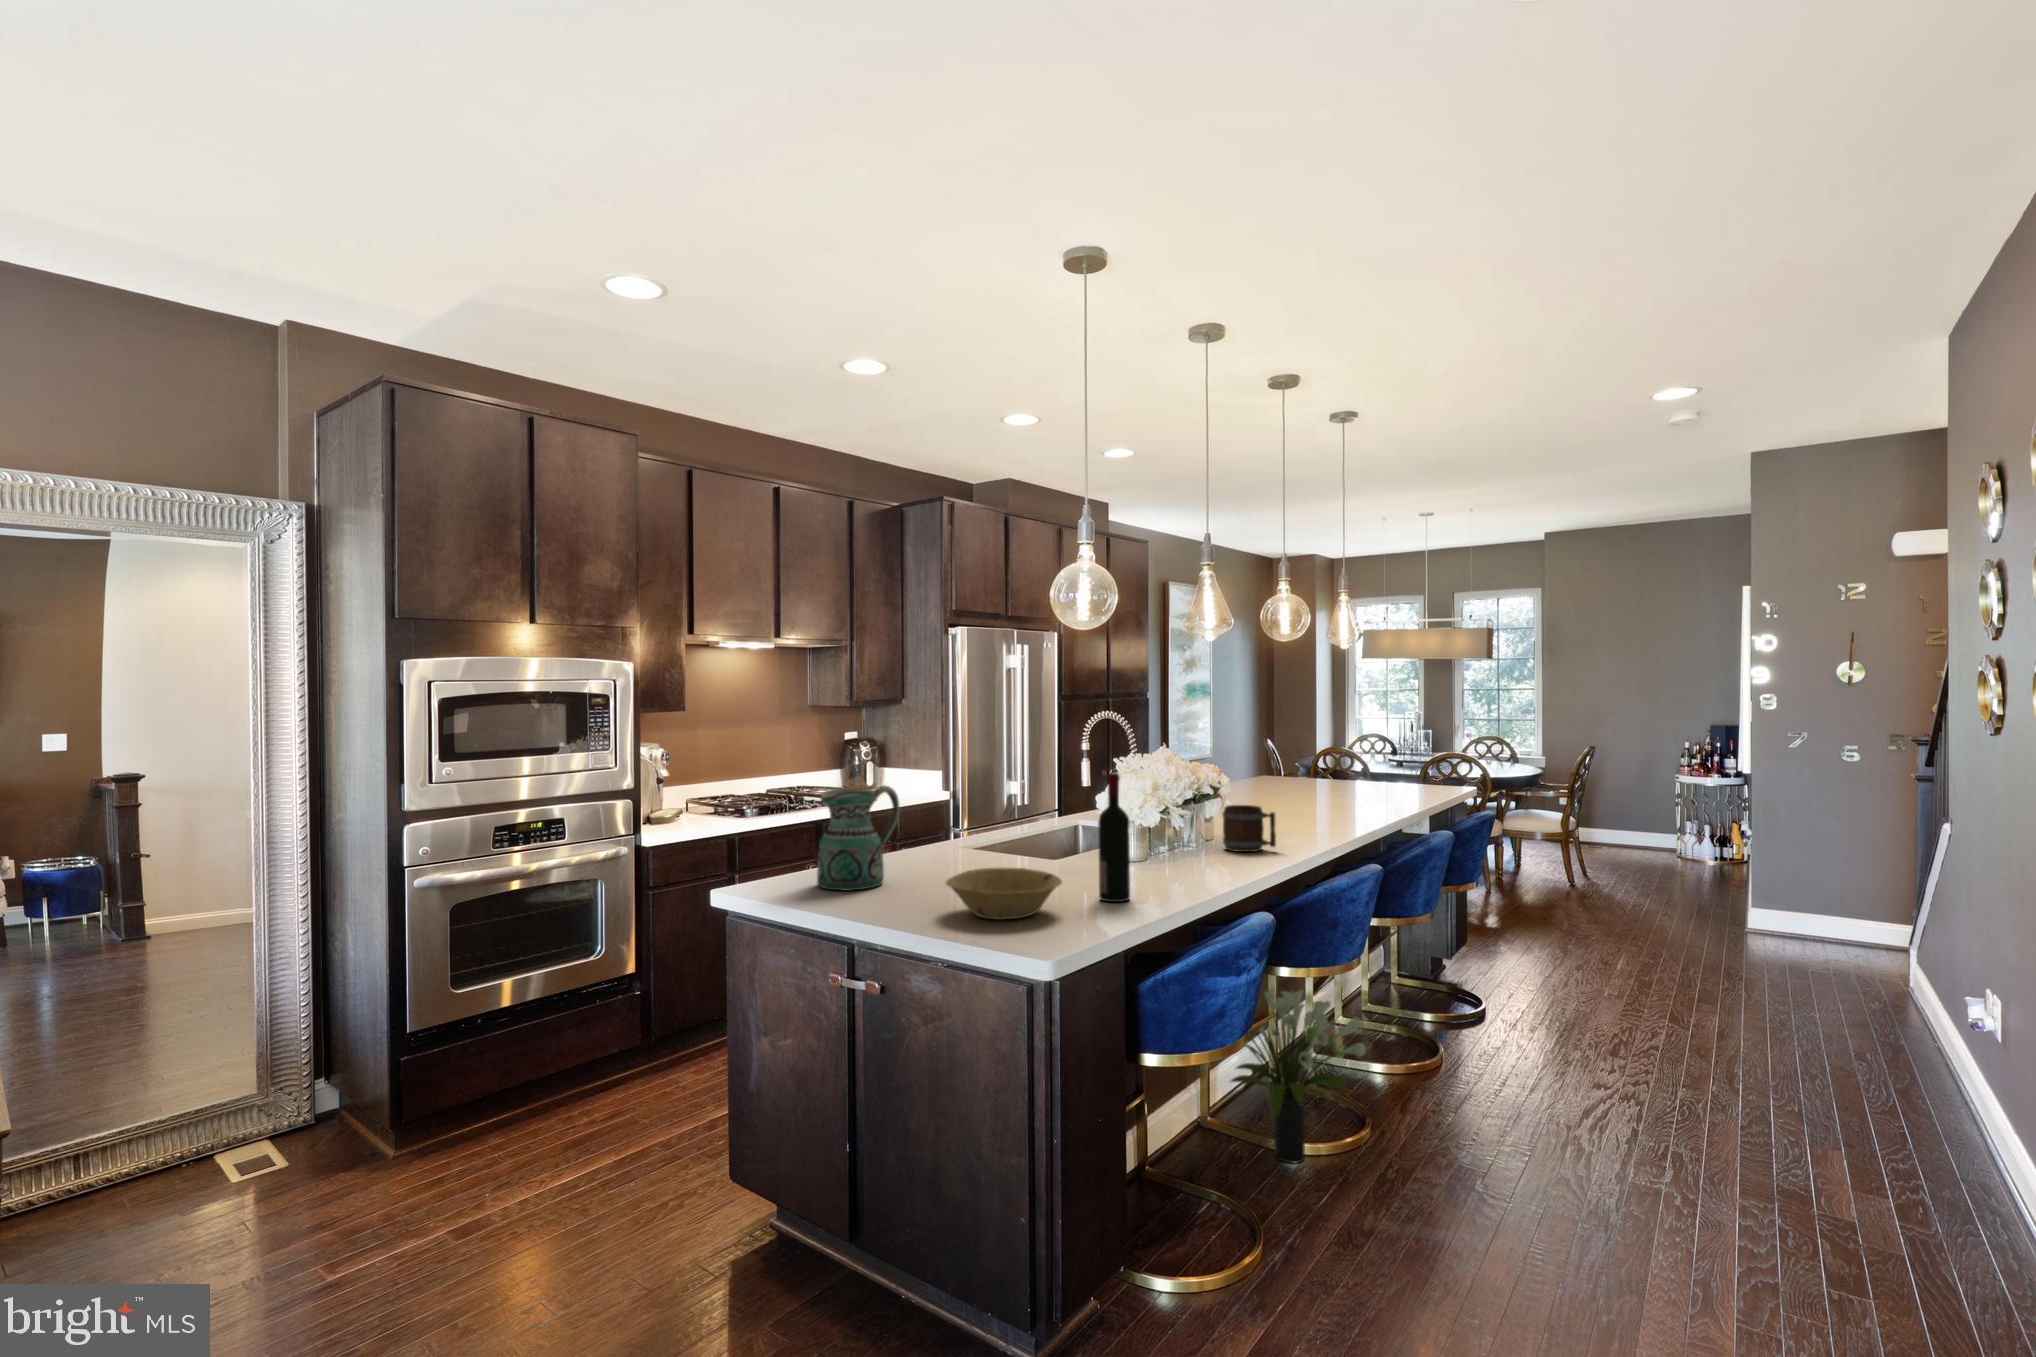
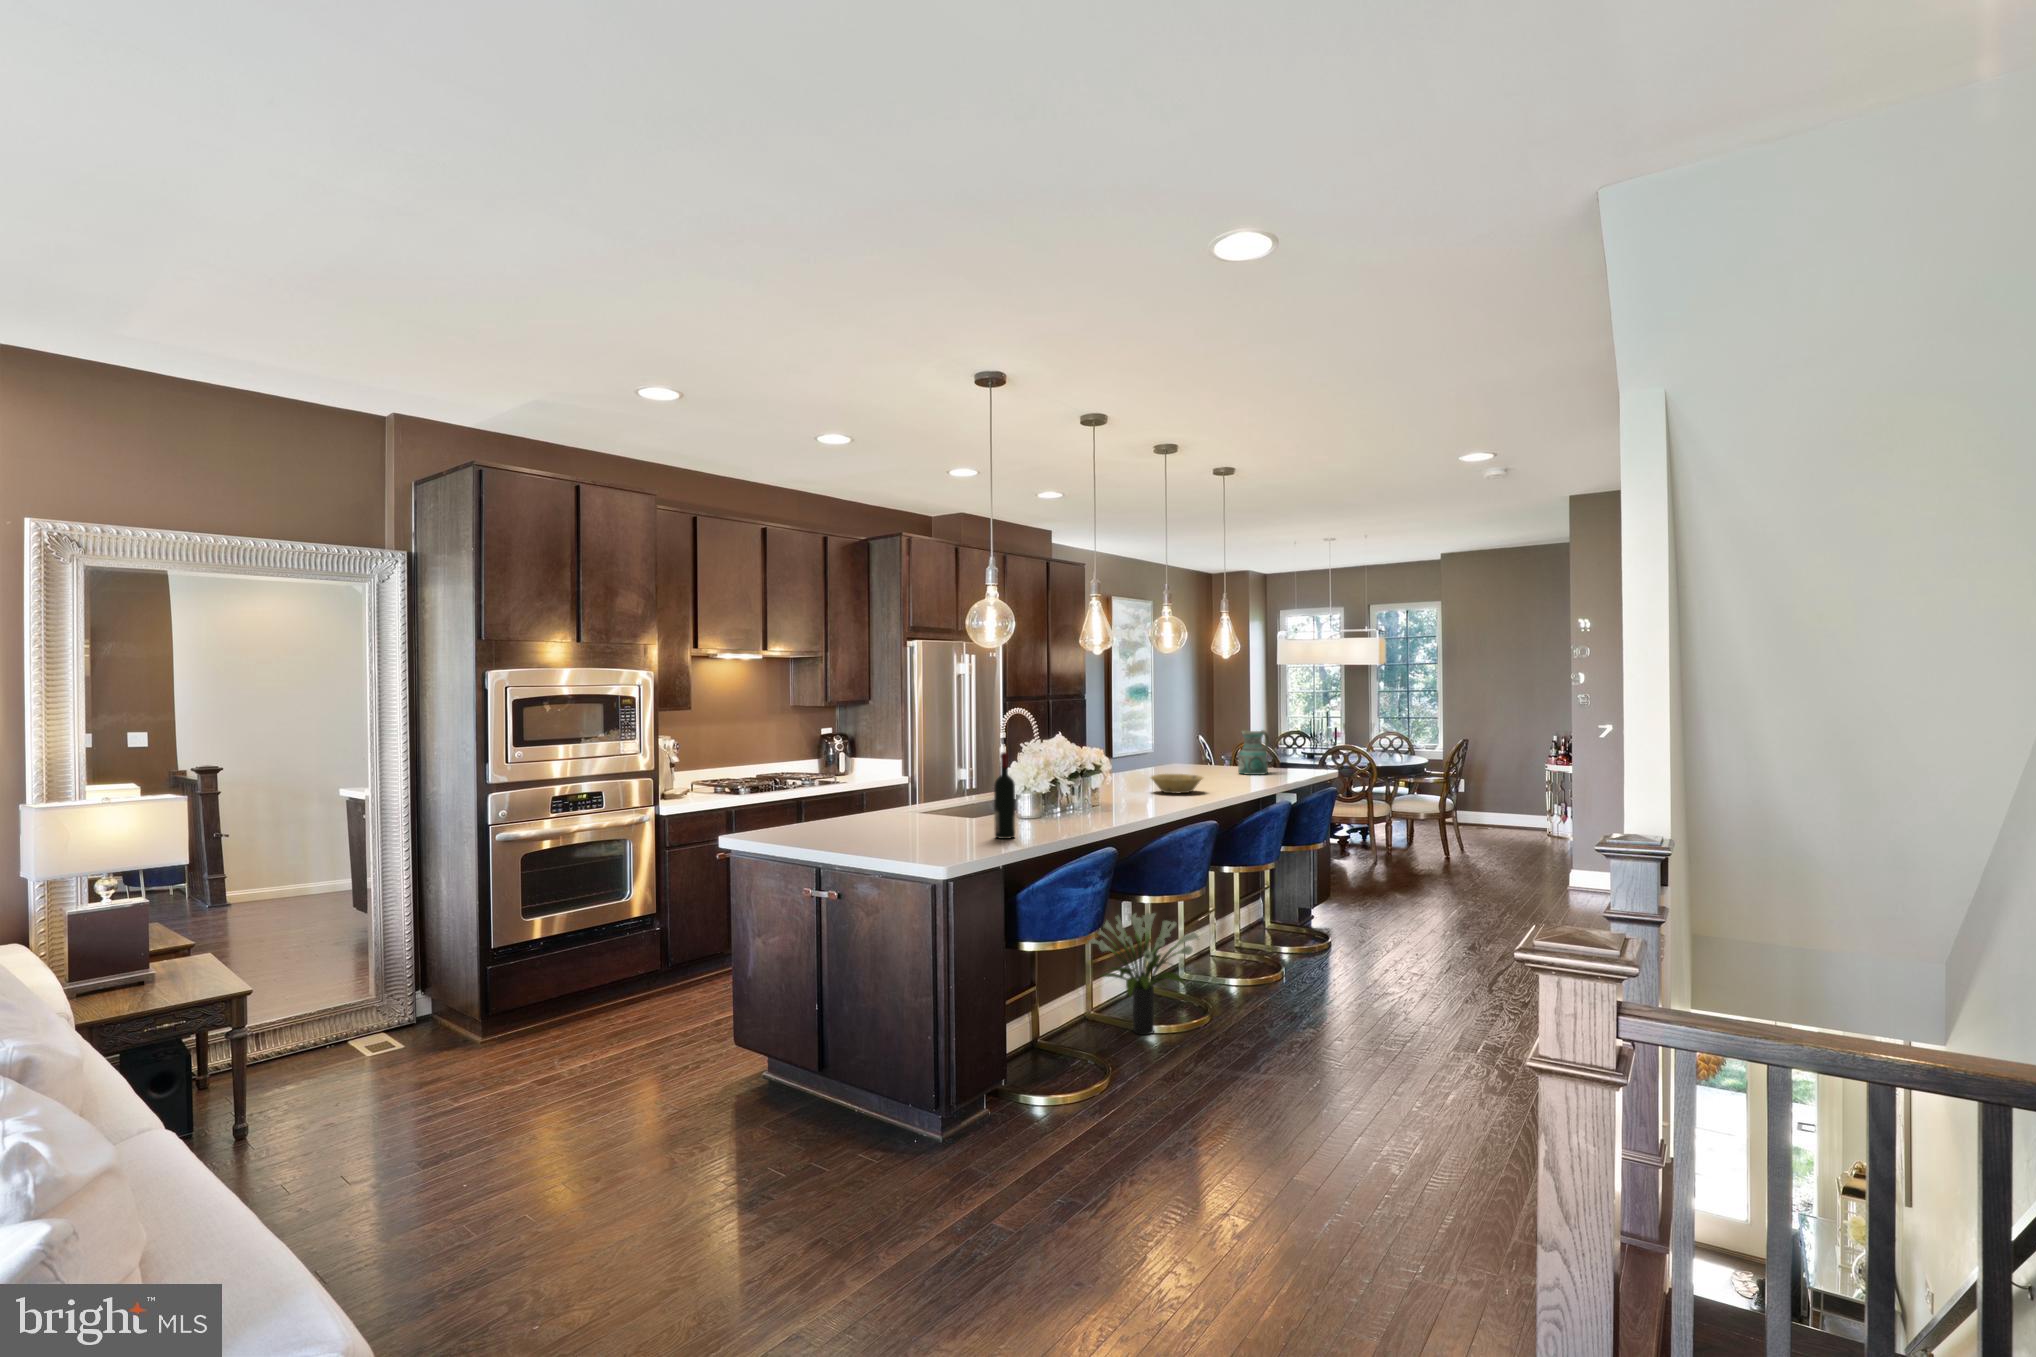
ceramic pitcher: present [817,785,900,891] -> present [1238,730,1269,775]
mug: present [1222,805,1276,852] -> none [1098,779,1135,813]
bowl: present [946,868,1062,920] -> present [1151,774,1203,793]

